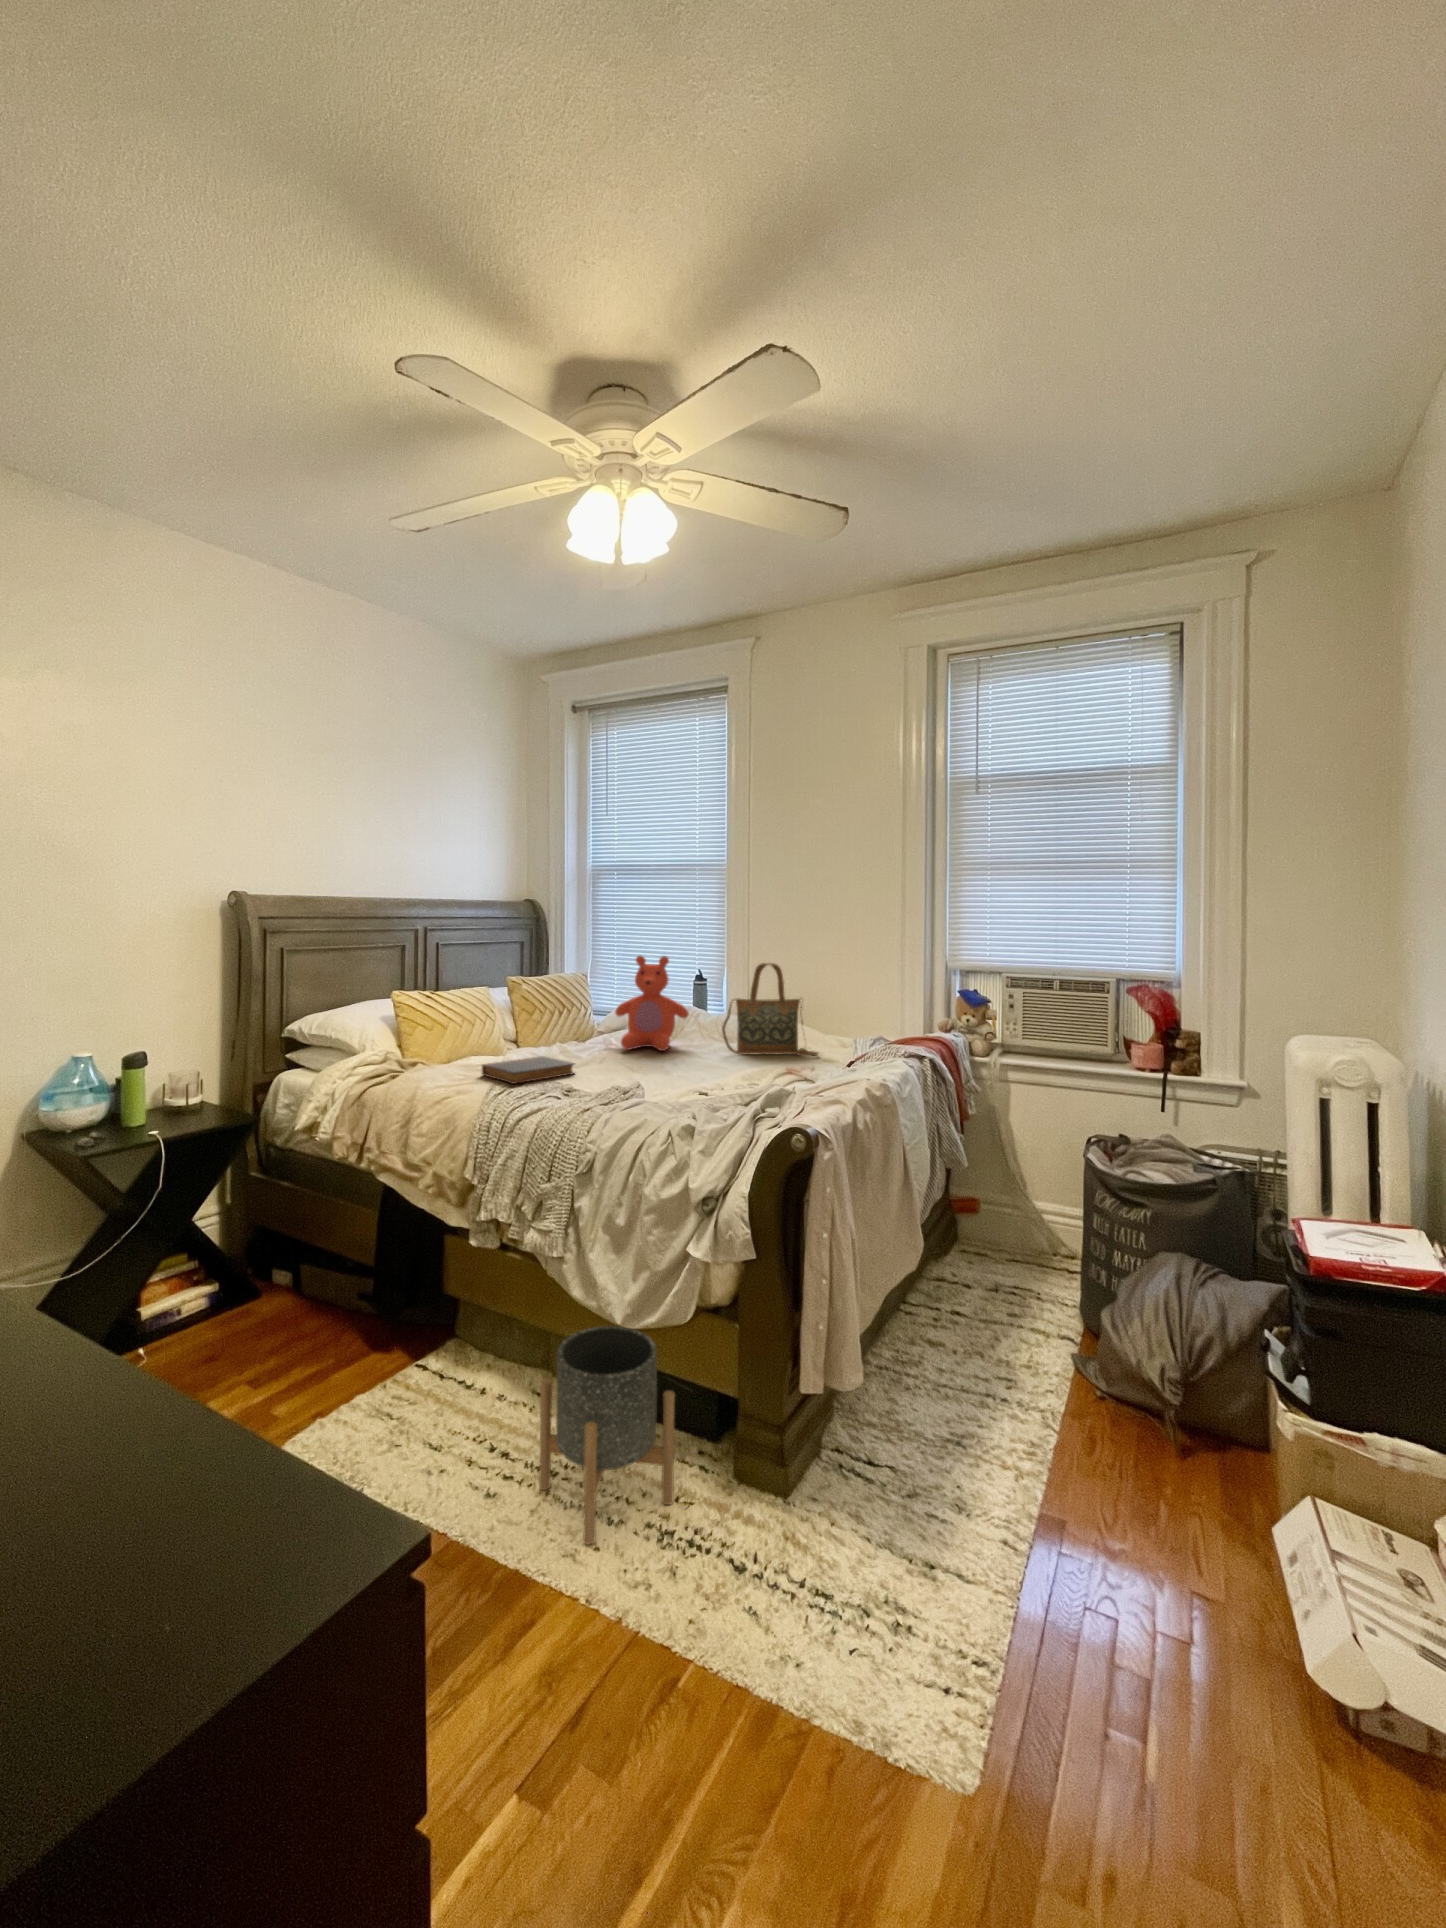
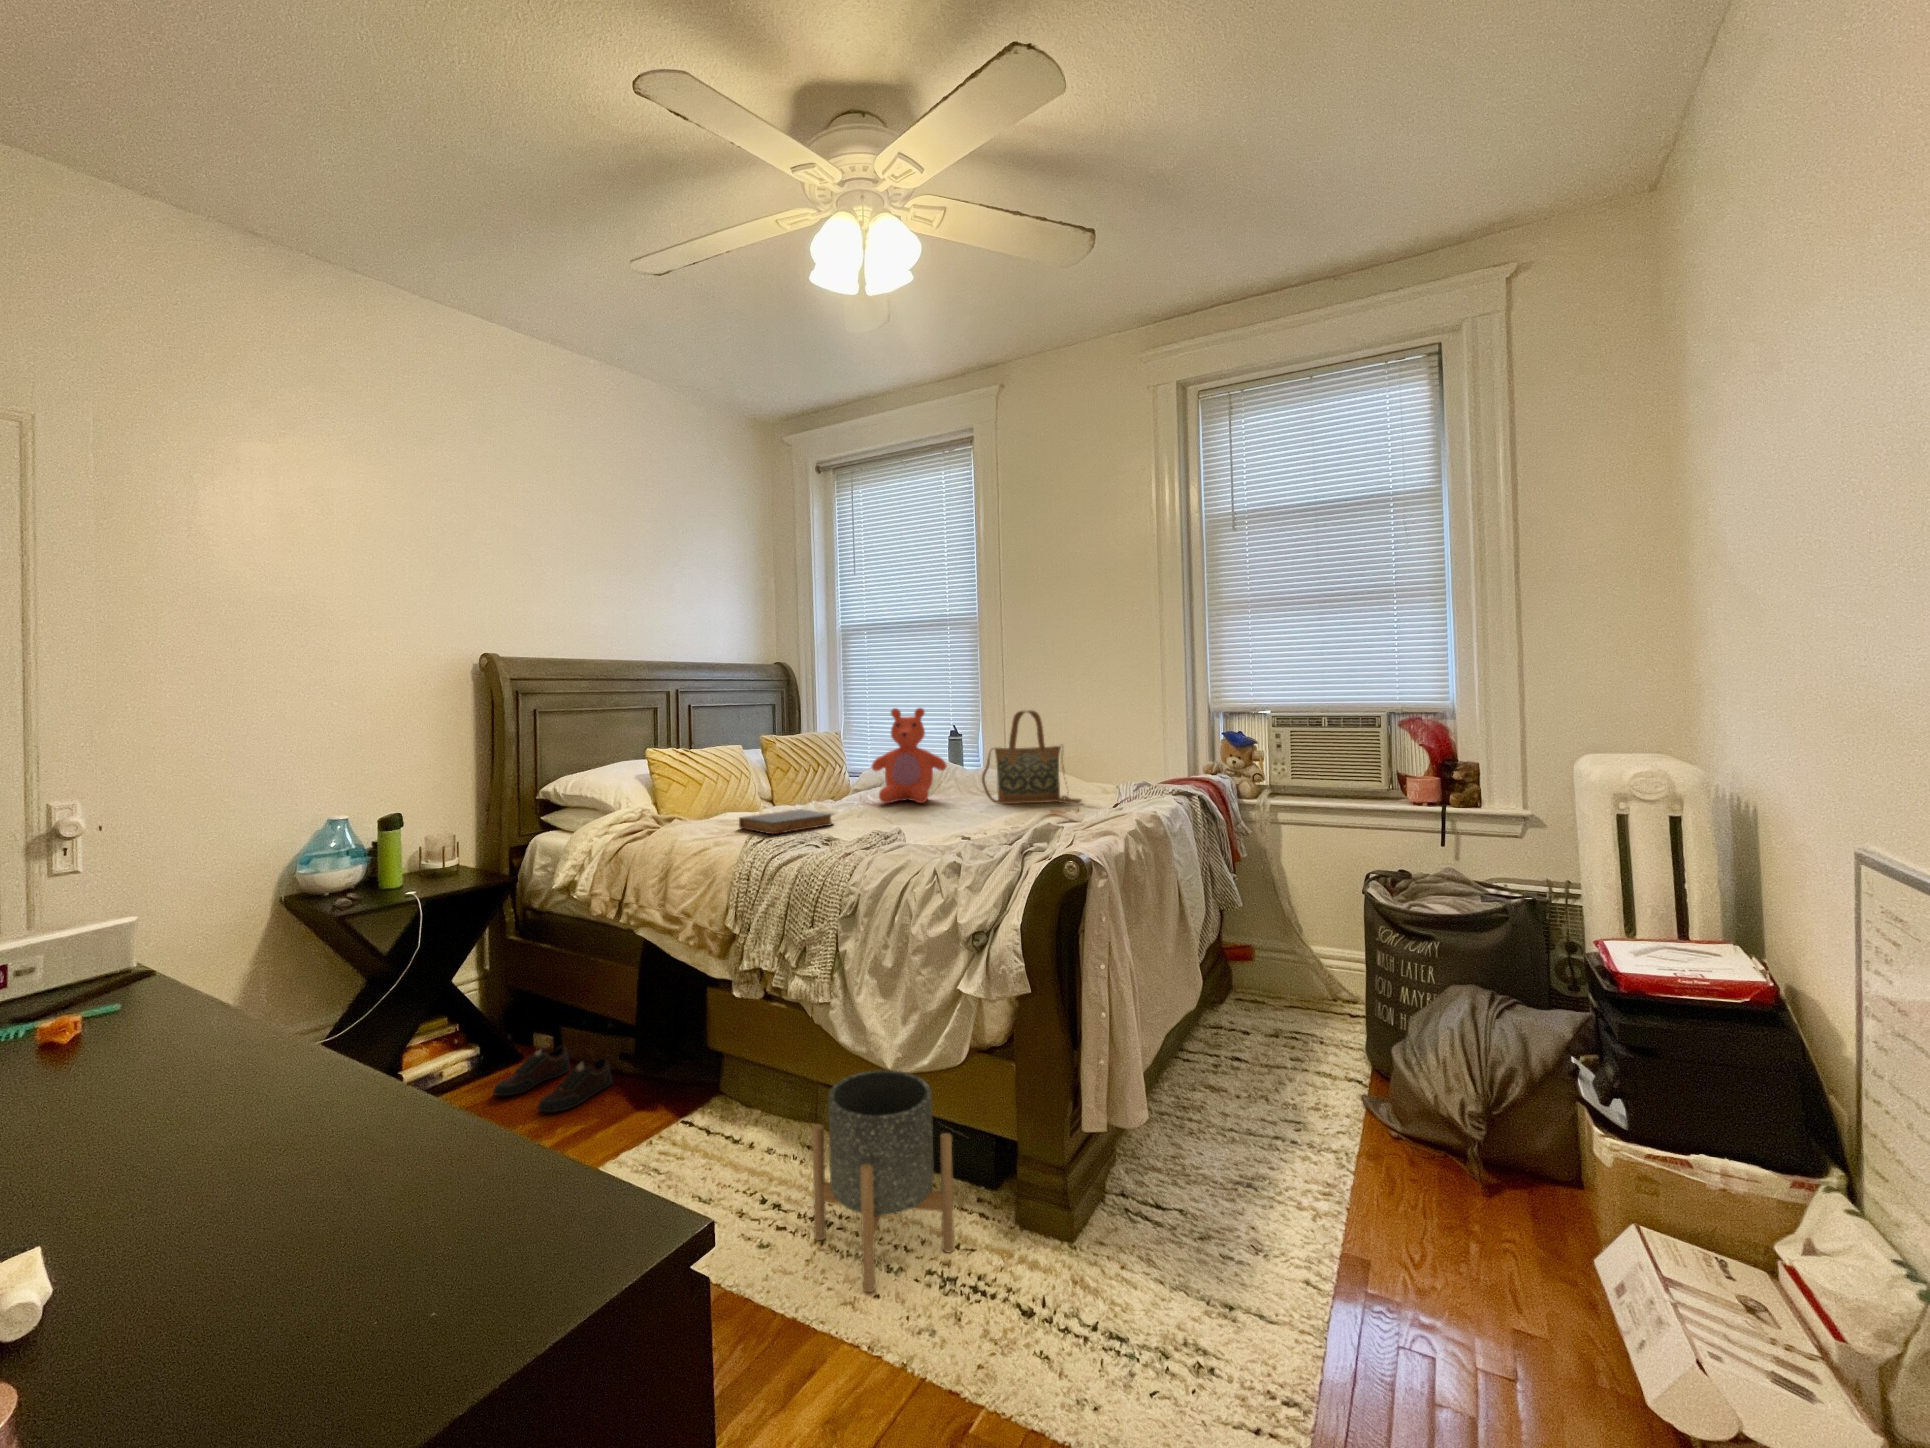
shoe: none [230,1282,349,1351] -> present [493,1046,612,1112]

